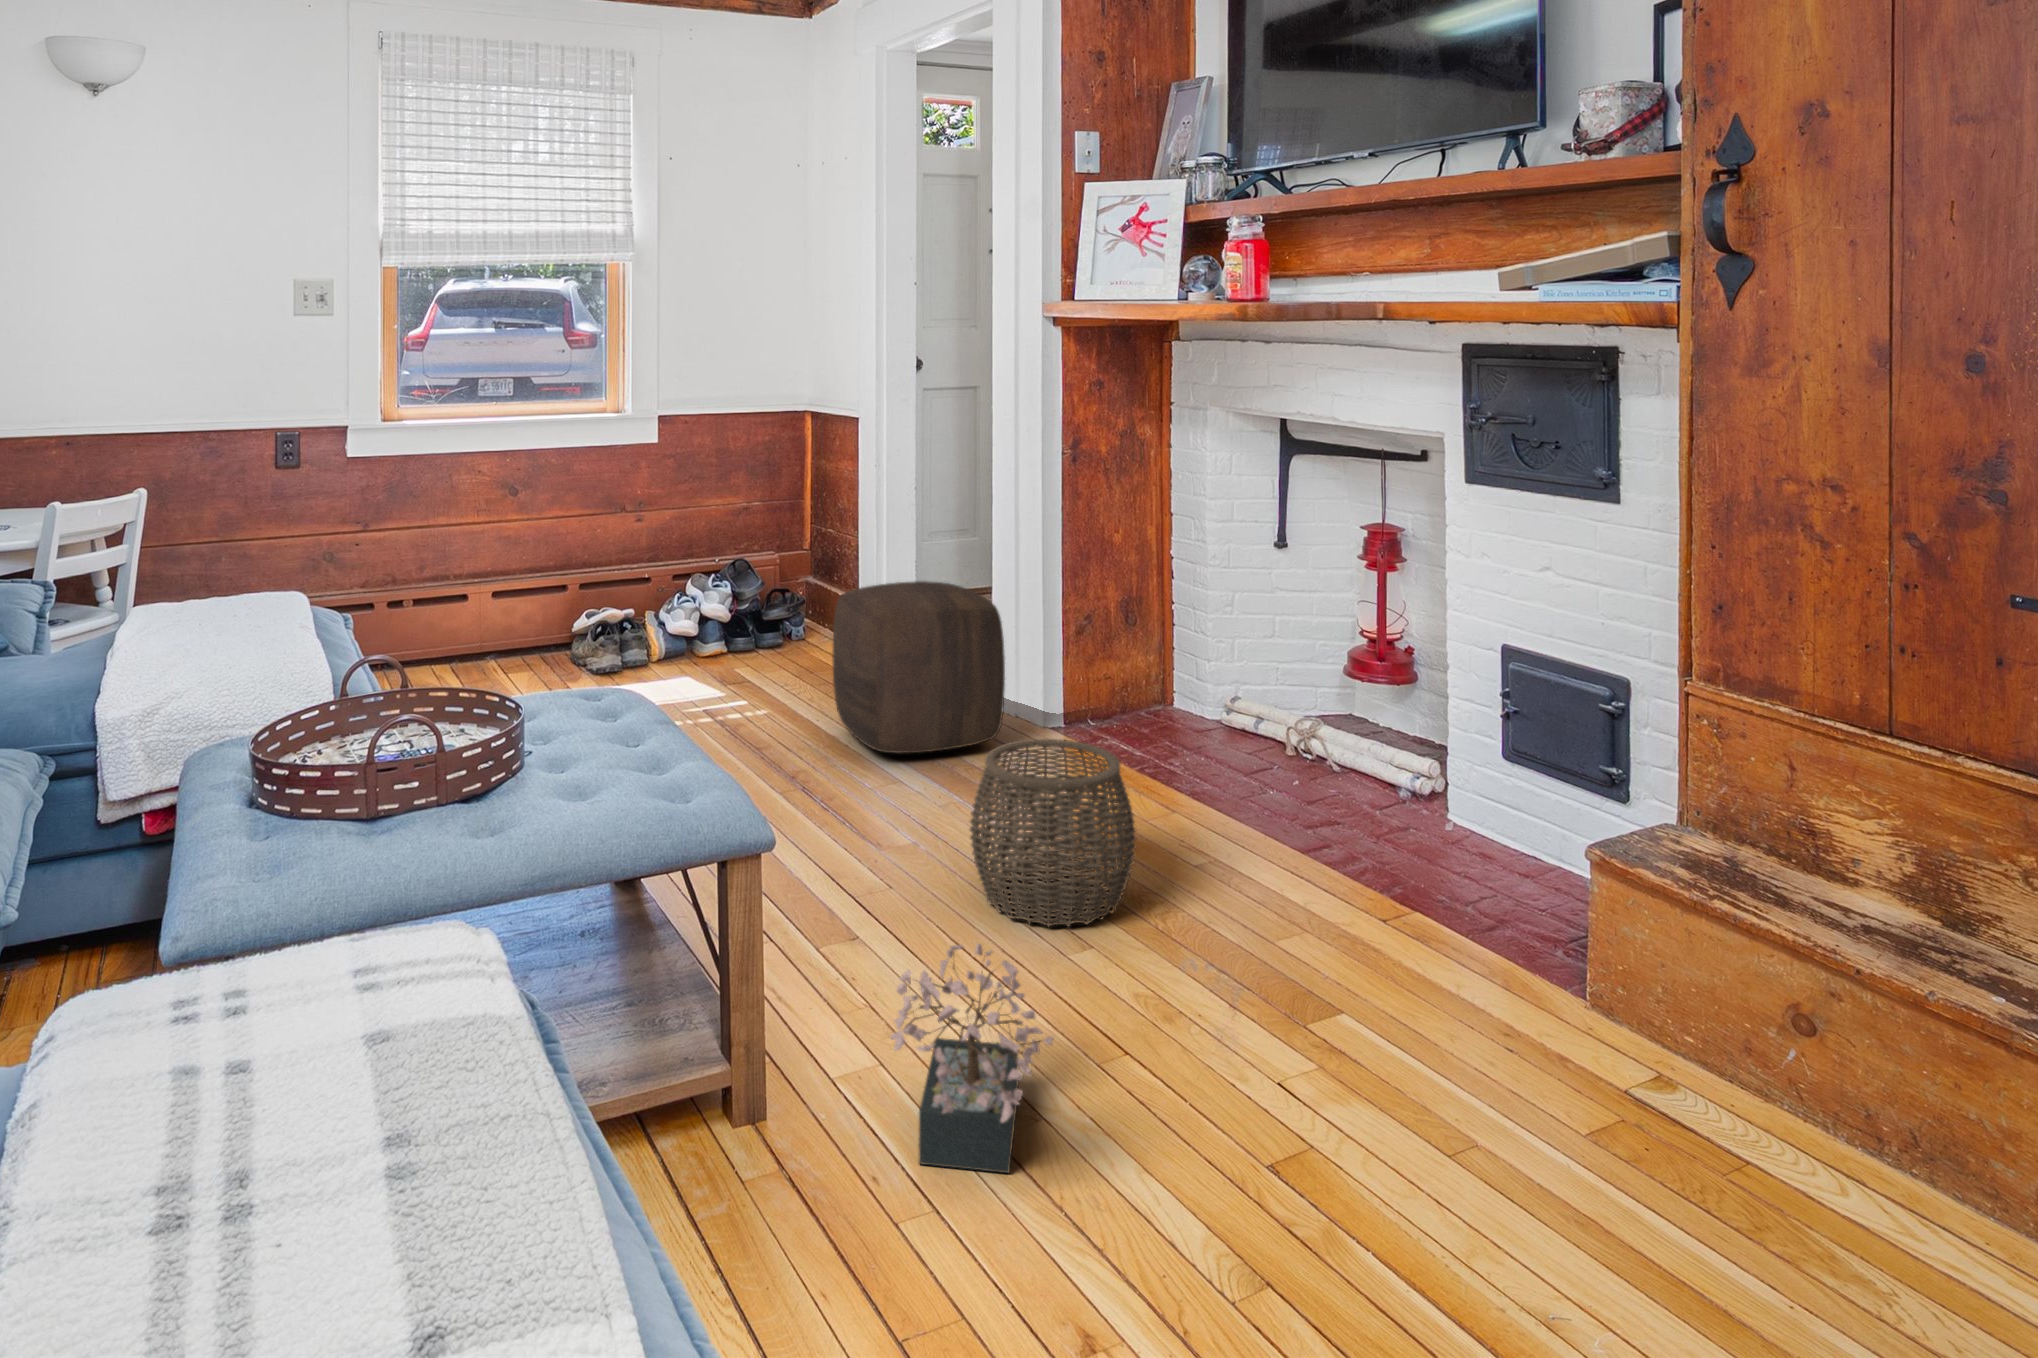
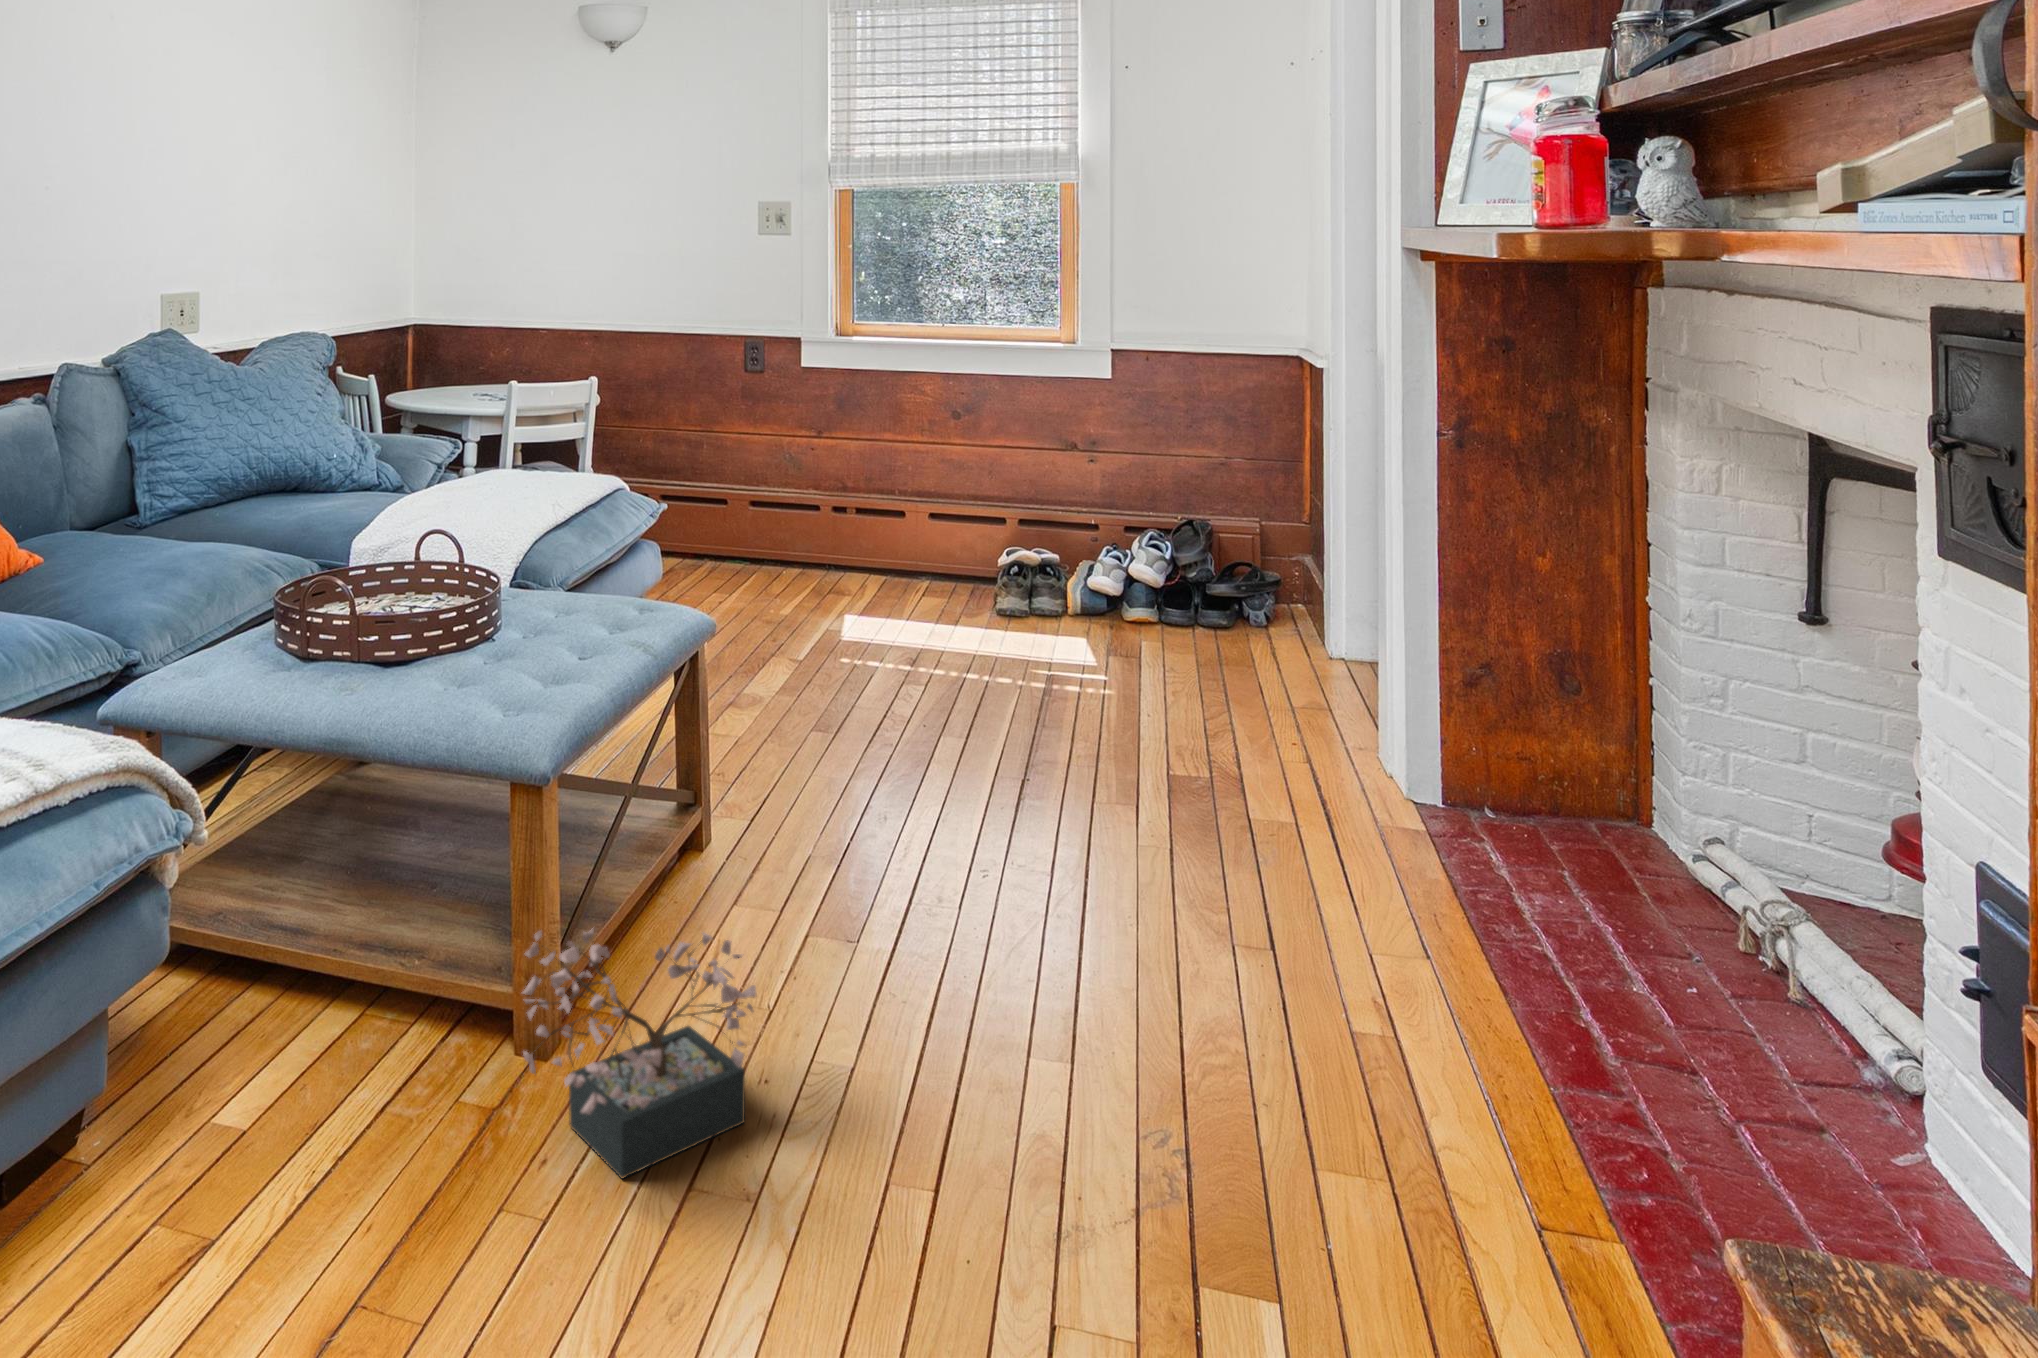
ottoman: present [833,581,1005,753] -> none [1110,562,1321,784]
woven basket: present [970,739,1136,927] -> none [980,766,1205,1017]

